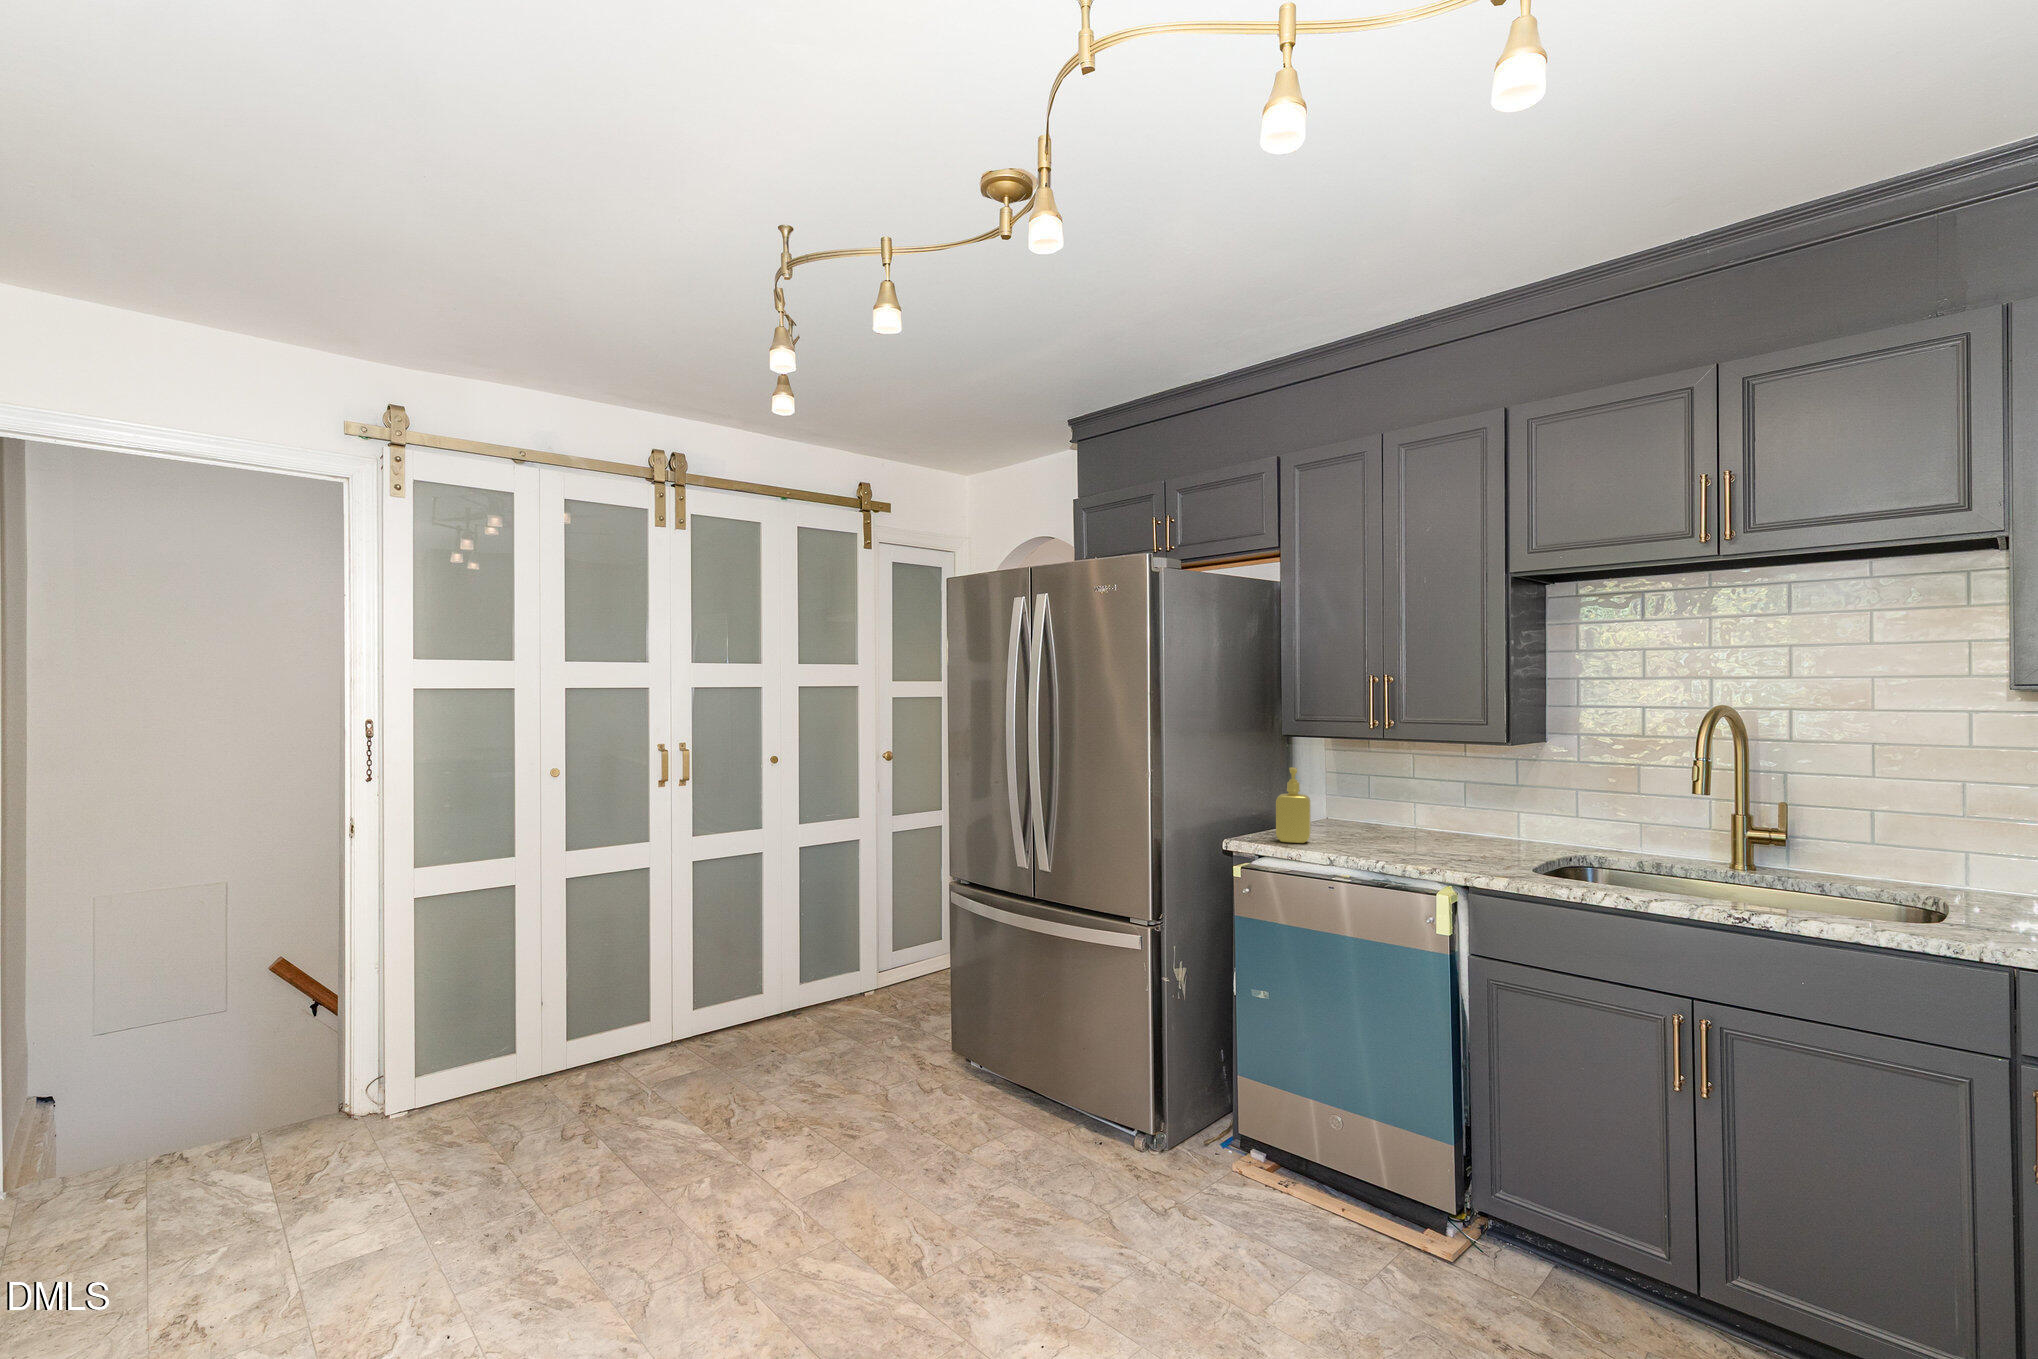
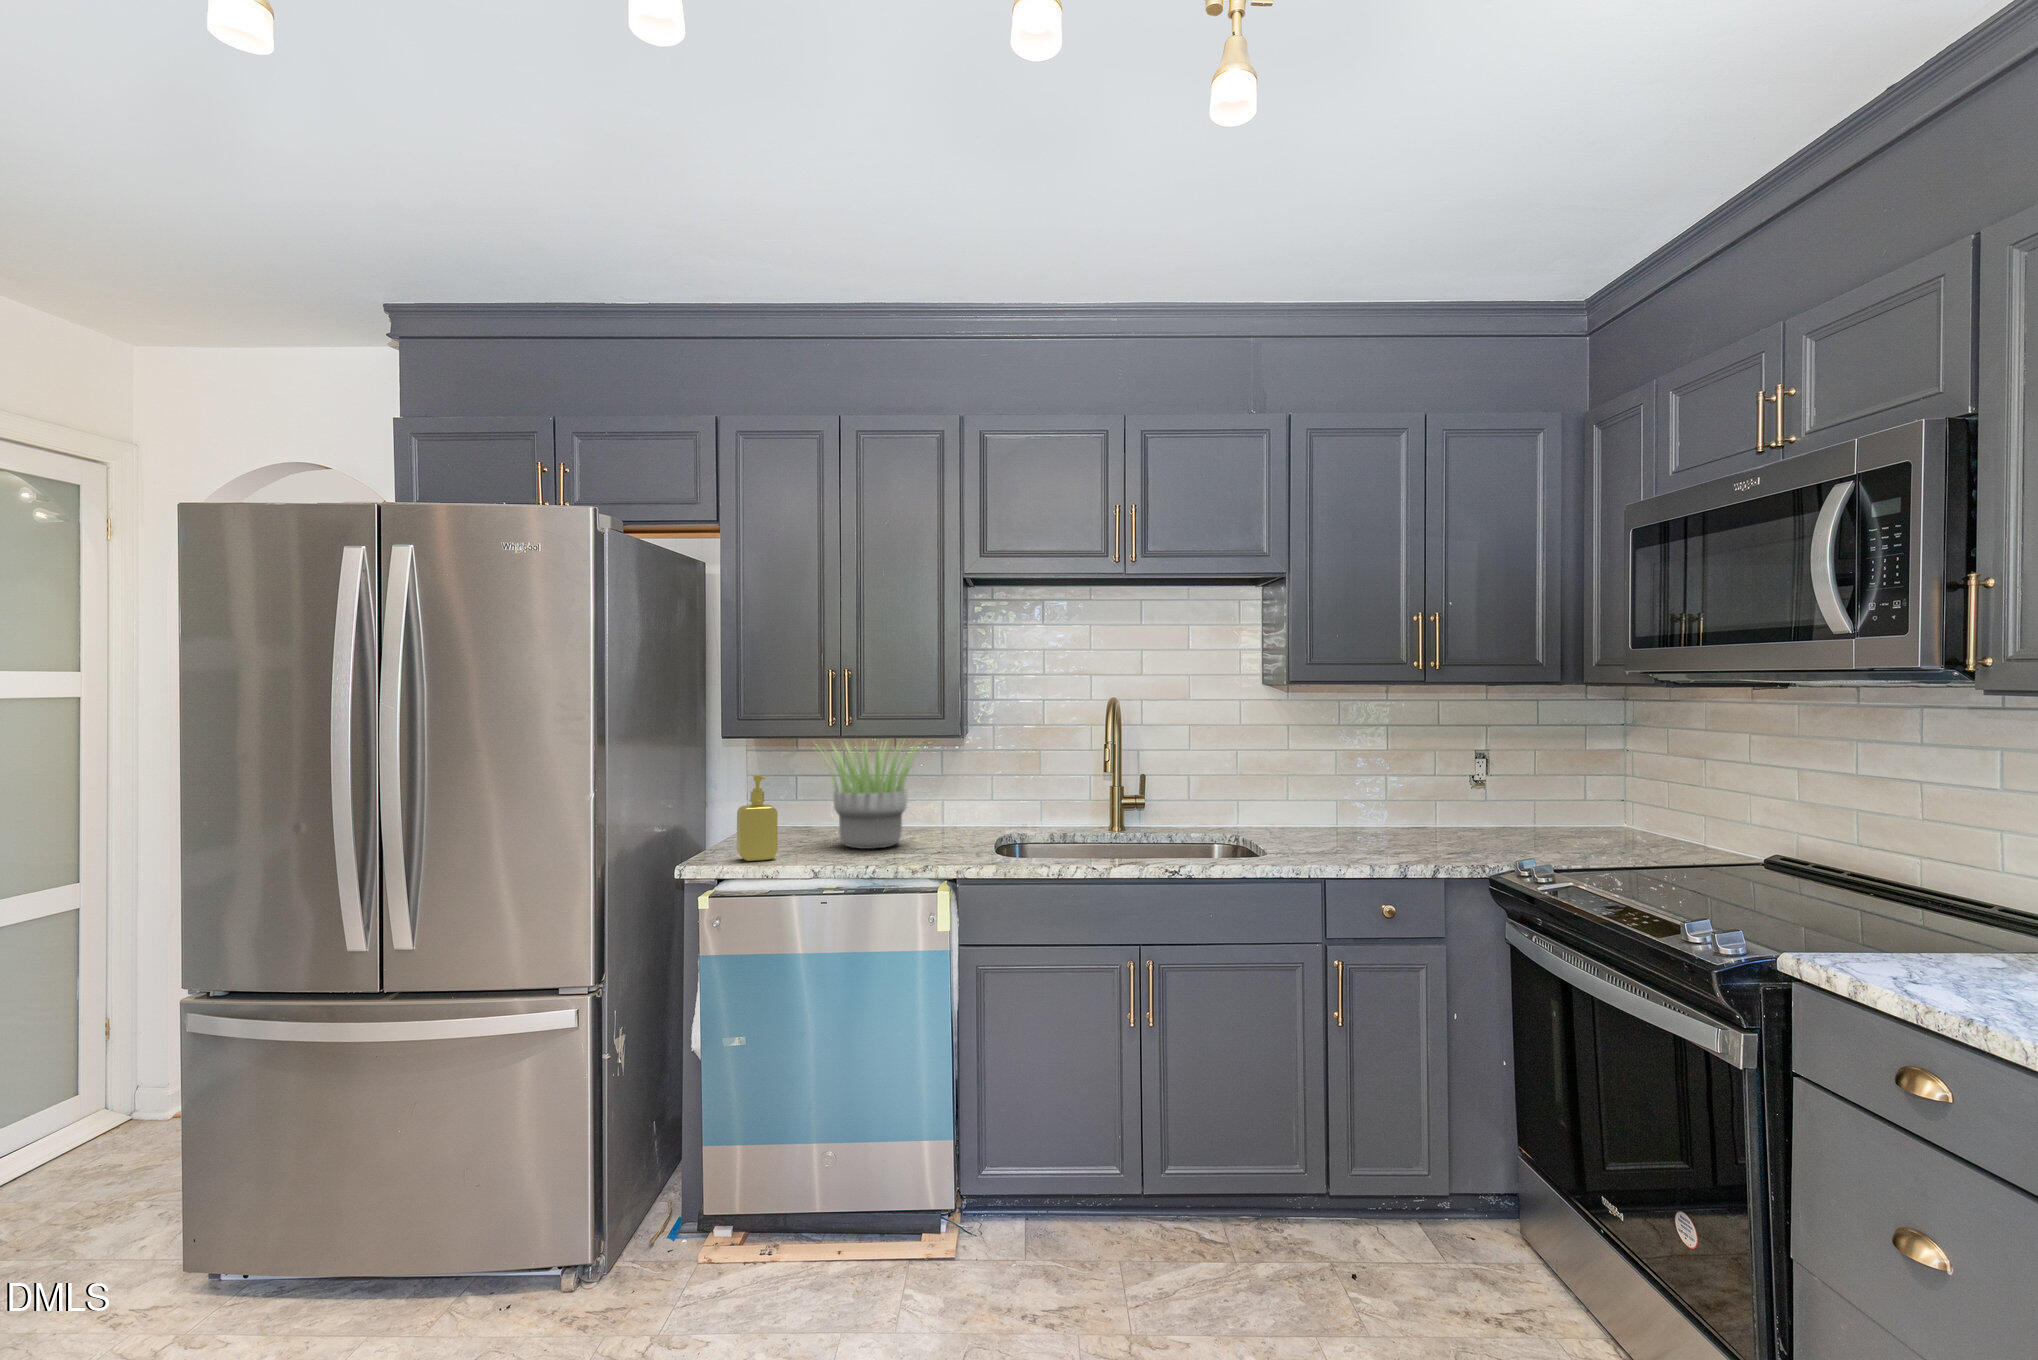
potted plant: none [1348,738,1478,847] -> present [825,740,922,849]

